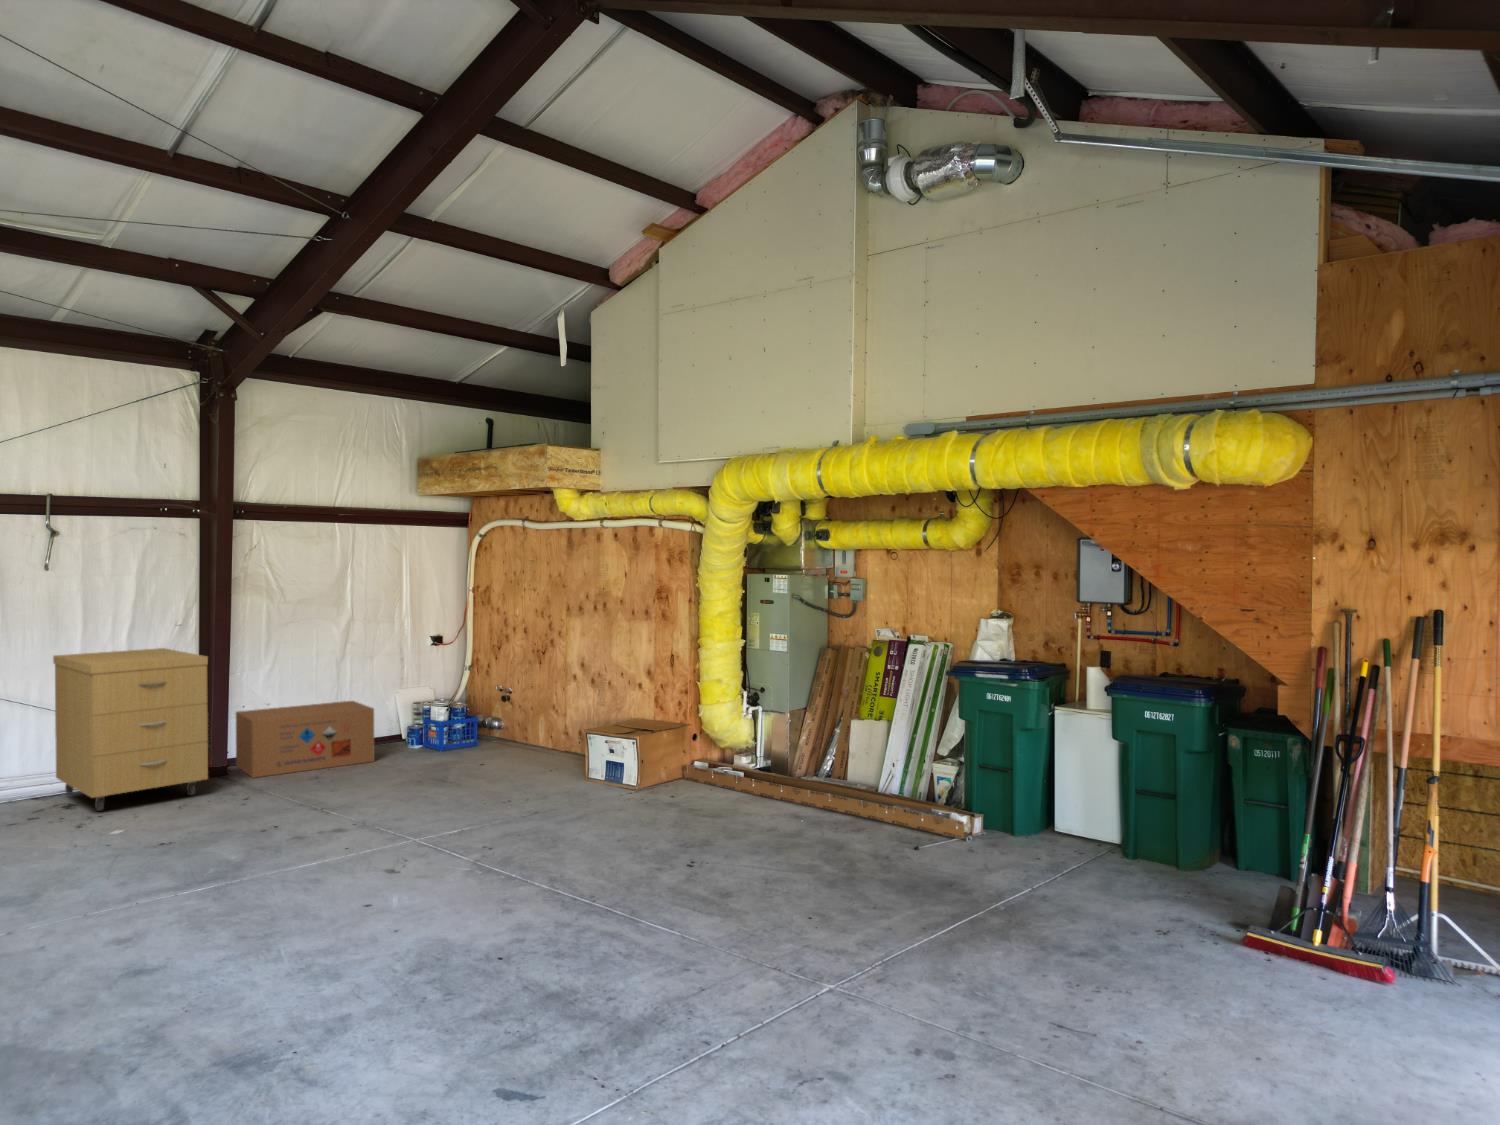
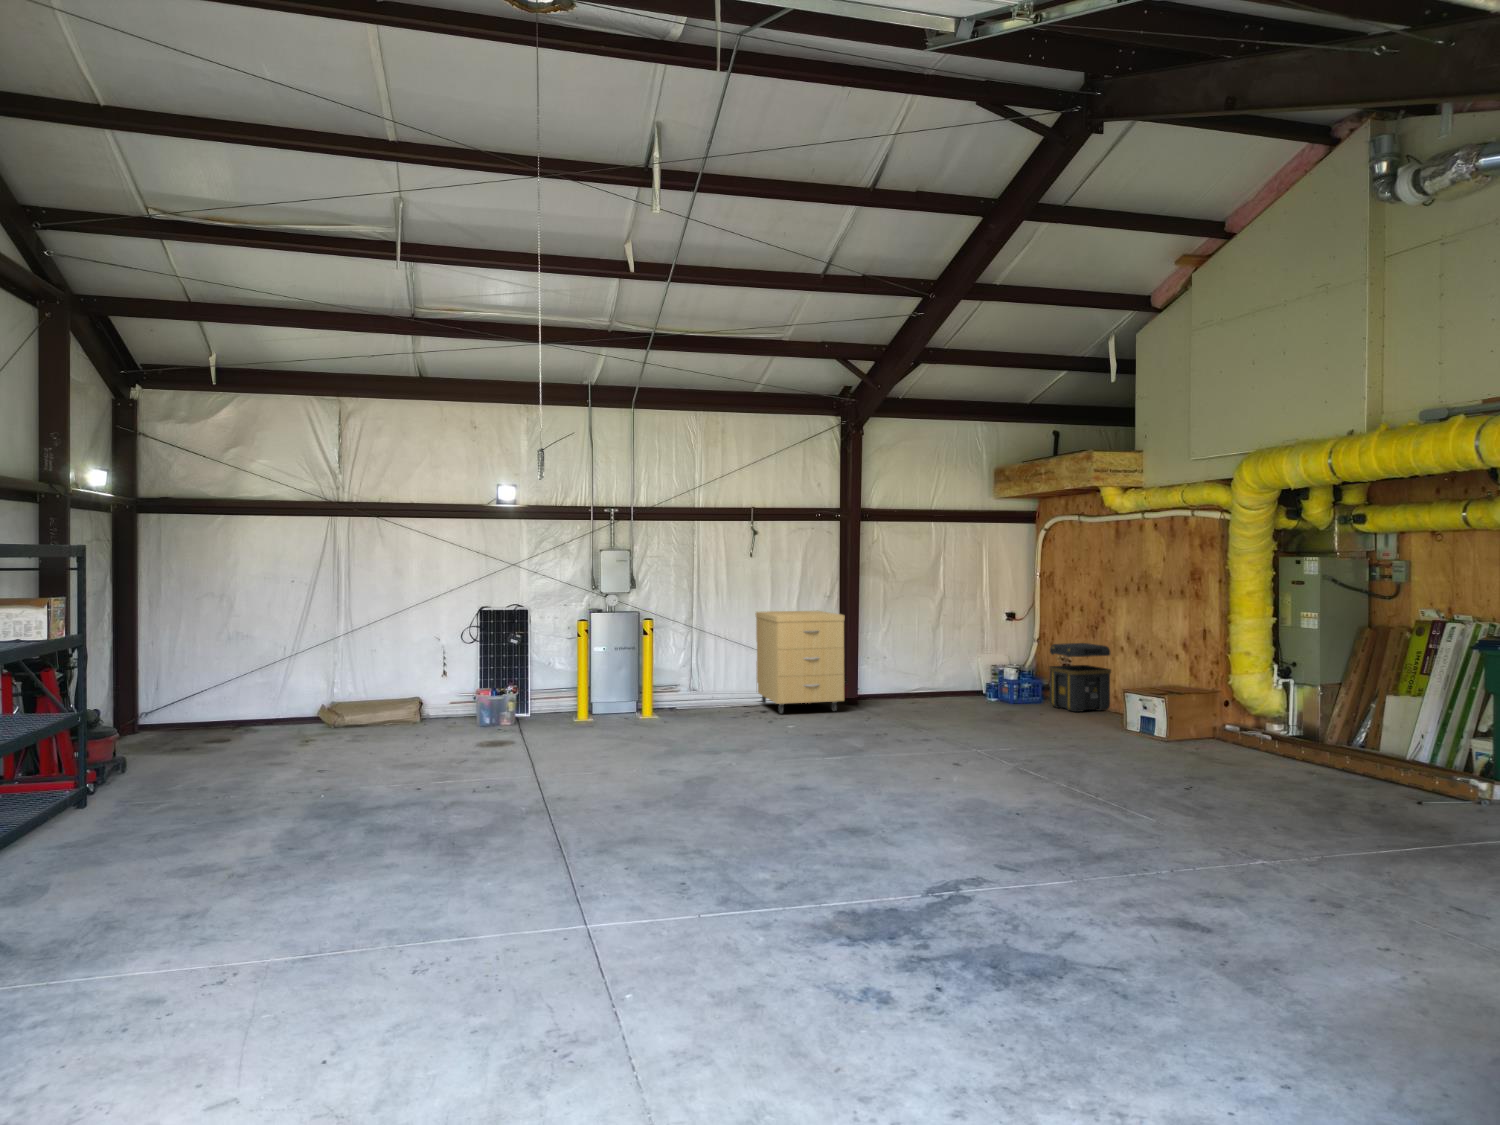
toolbox: none [489,671,563,757] -> present [1049,643,1111,712]
cardboard box: present [236,701,374,778] -> none [863,658,958,706]

